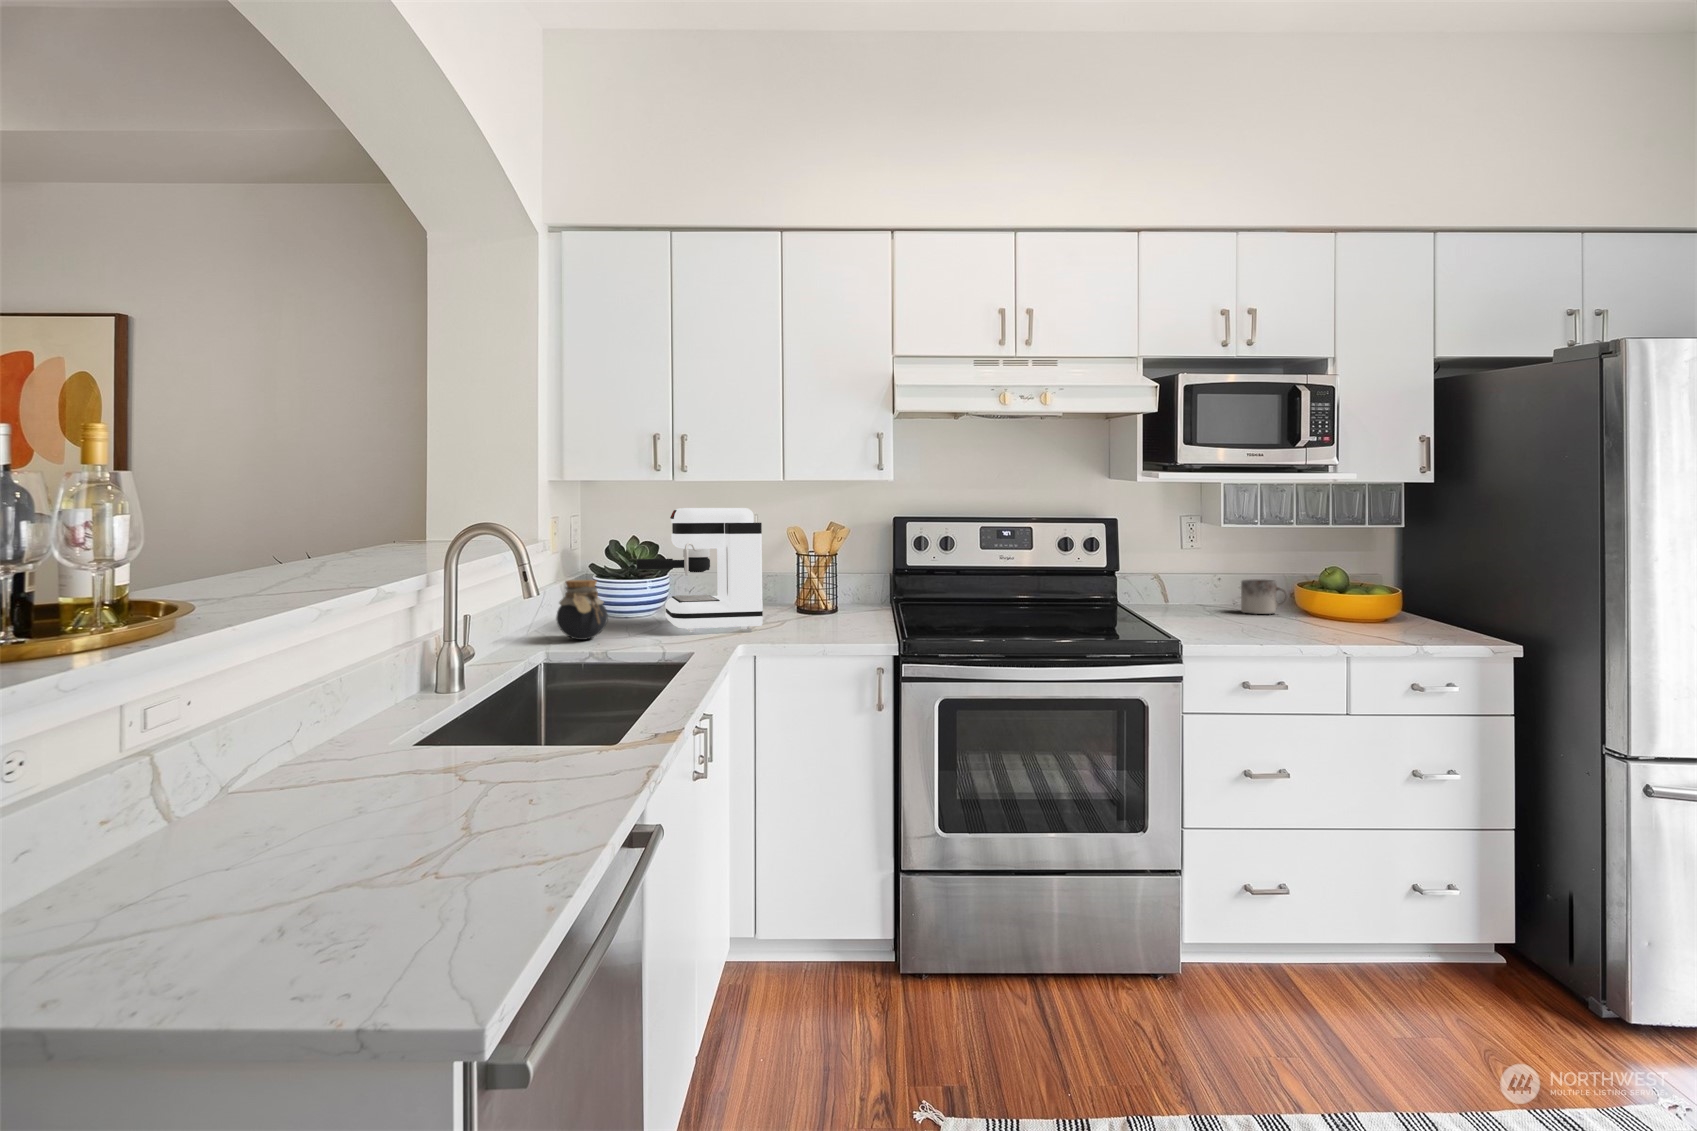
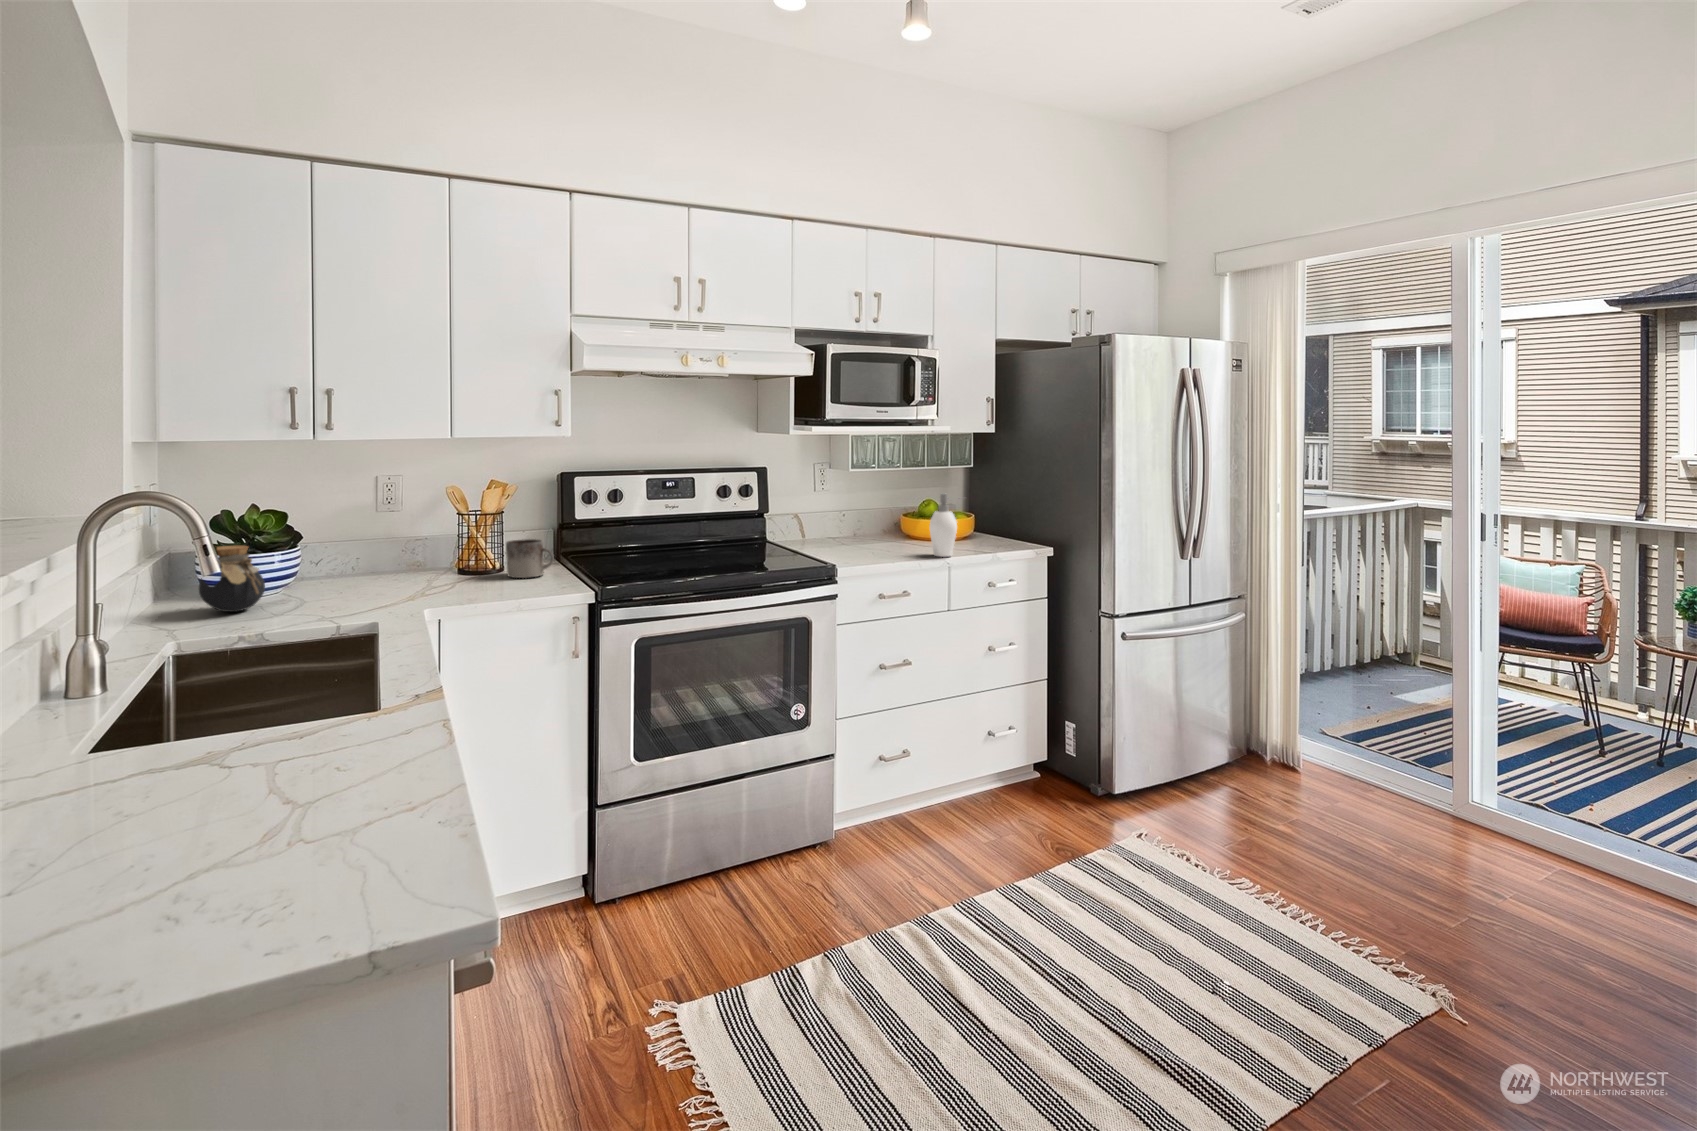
coffee maker: present [636,508,763,631] -> none [290,462,445,593]
soap dispenser: none [1325,551,1377,631] -> present [930,493,957,557]
mug: present [1241,579,1288,614] -> present [506,539,554,578]

